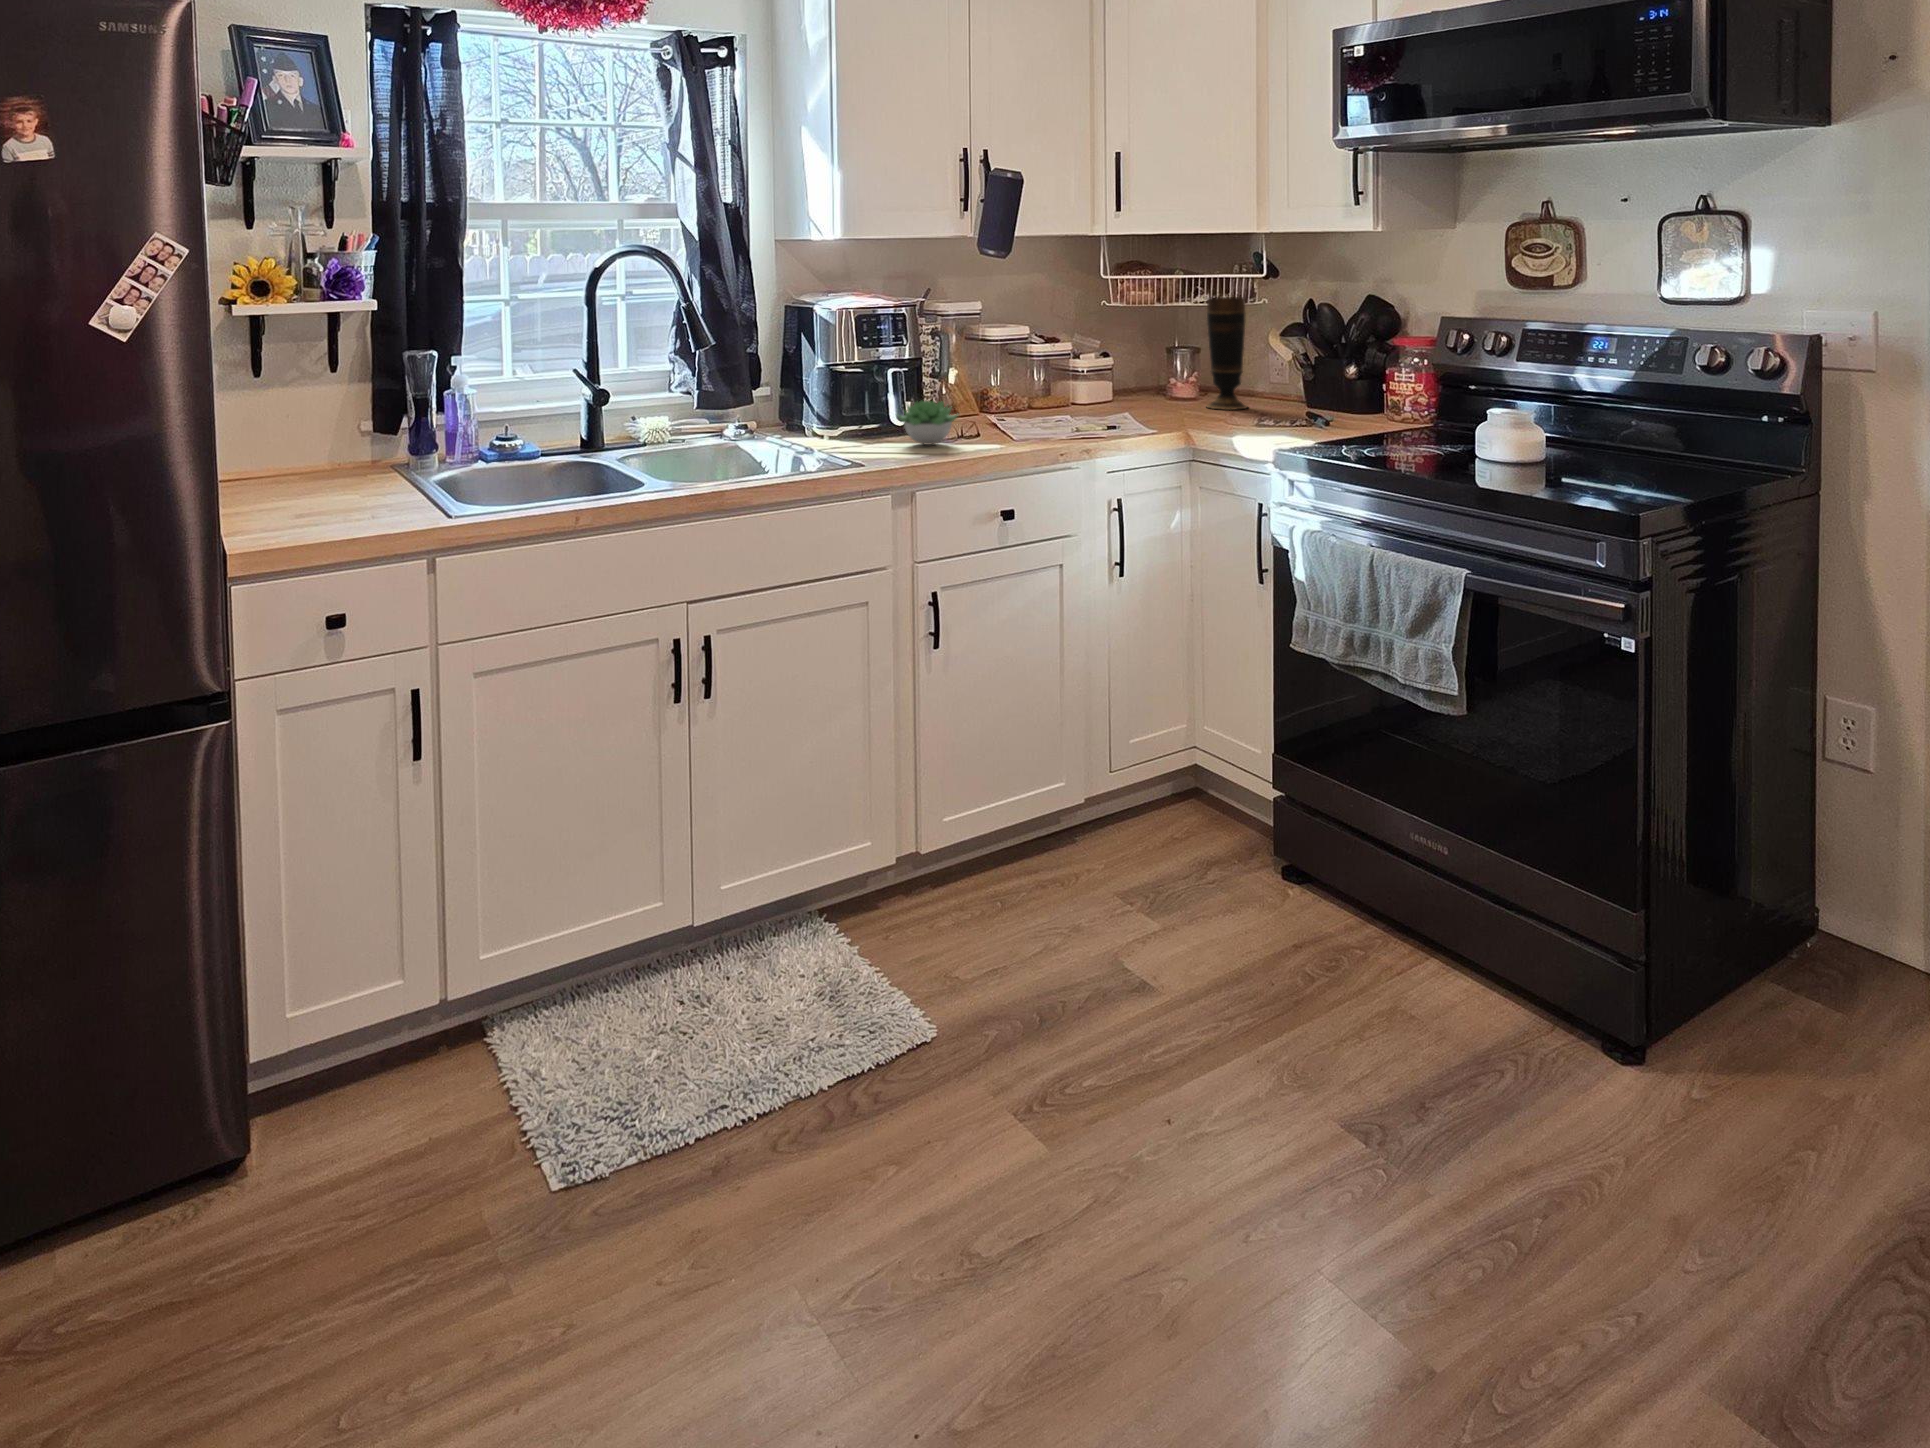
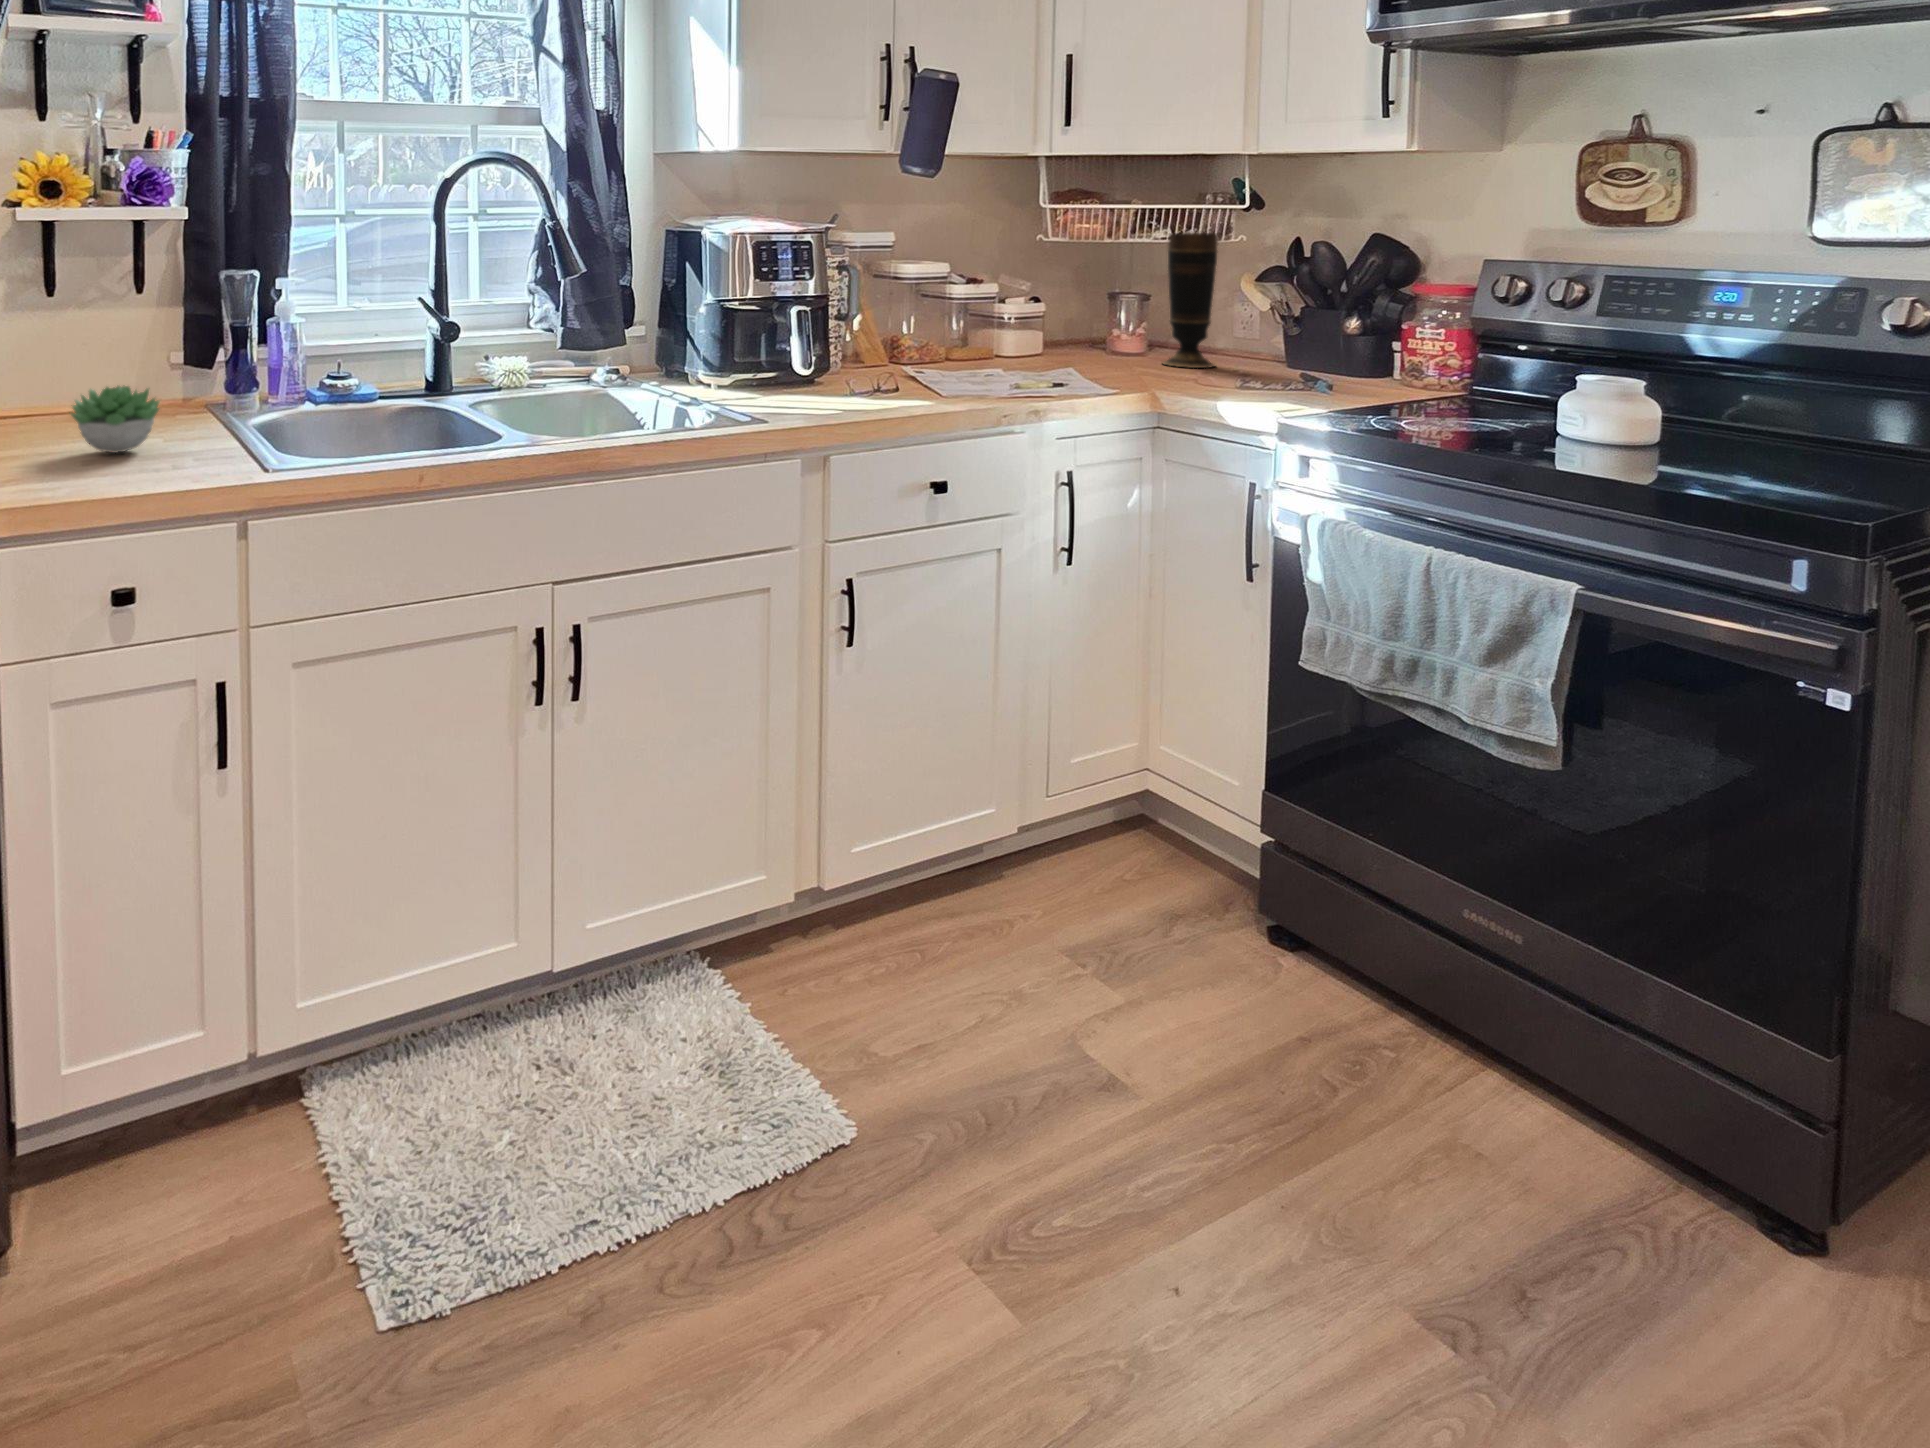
succulent plant: present [898,401,958,445] -> present [69,386,159,453]

